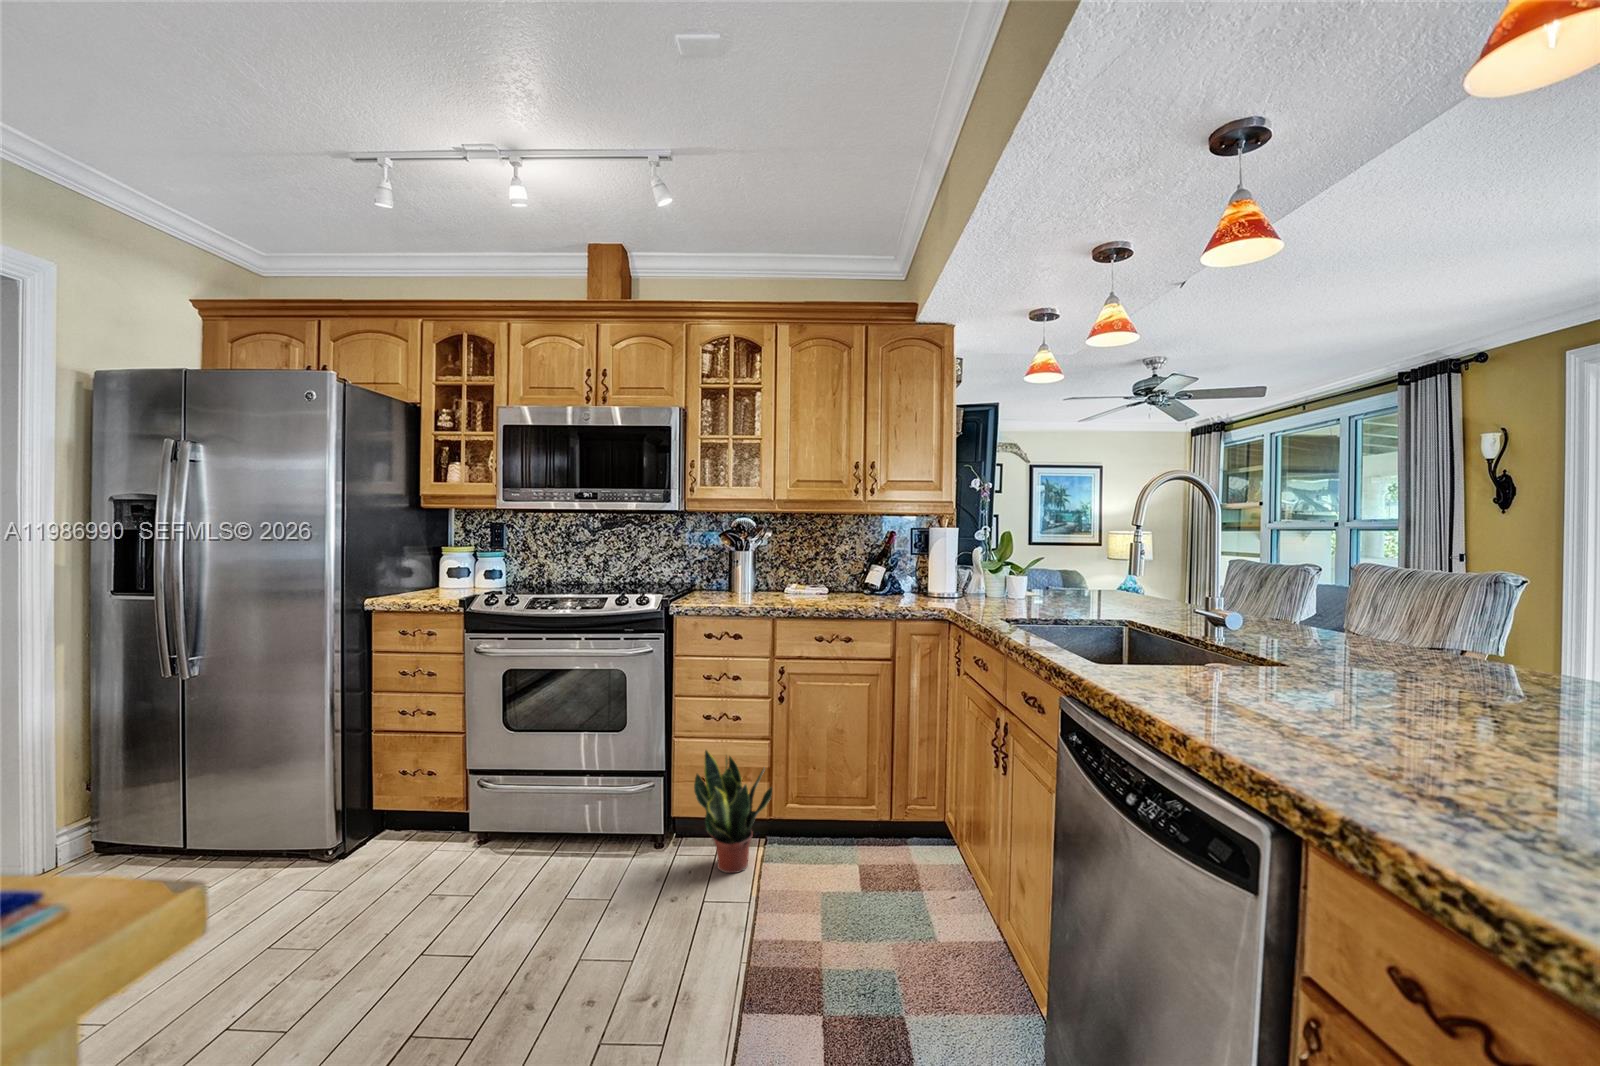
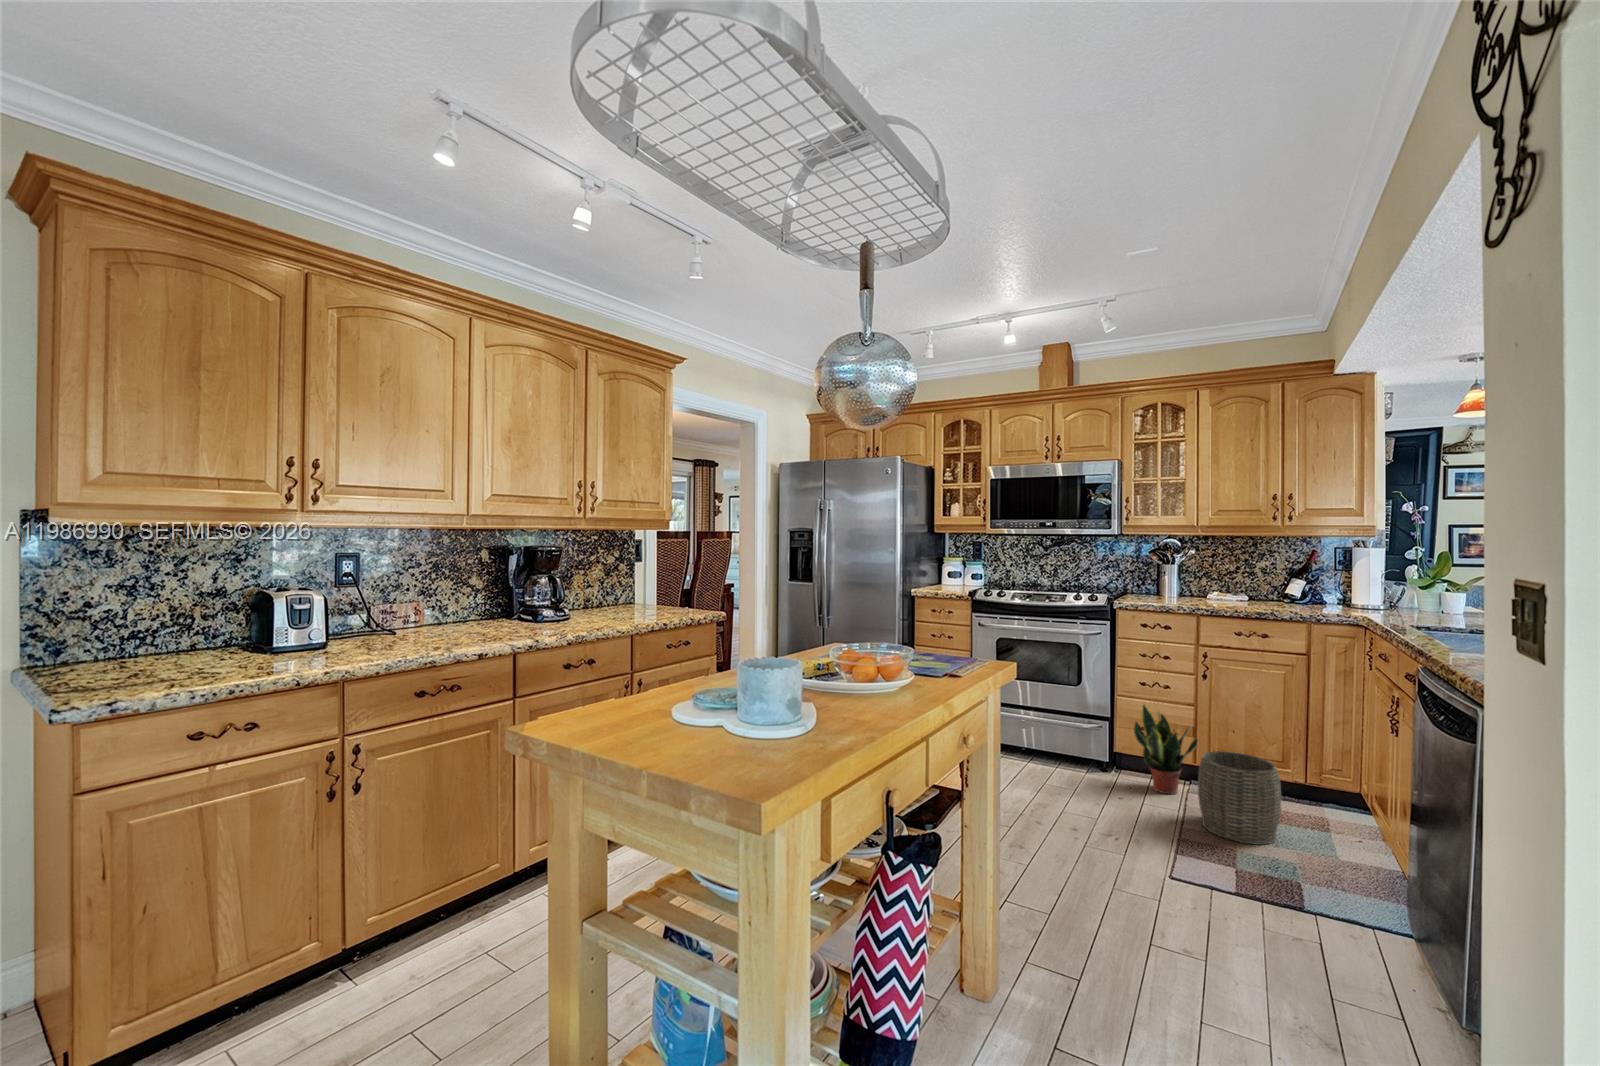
woven basket: none [770,808,868,950] -> present [1198,751,1281,845]

